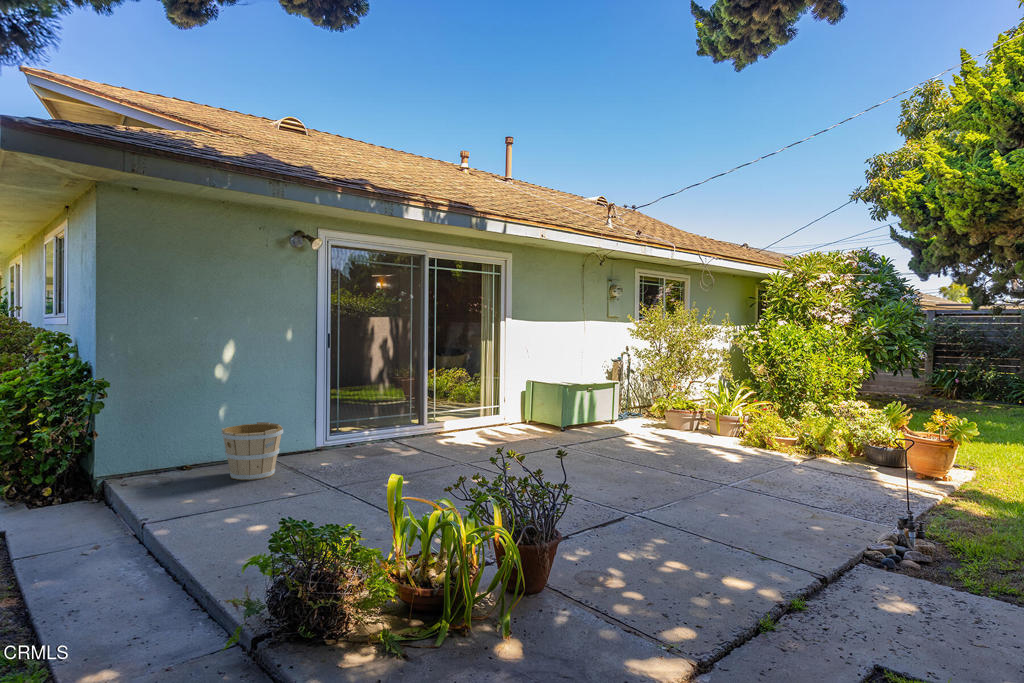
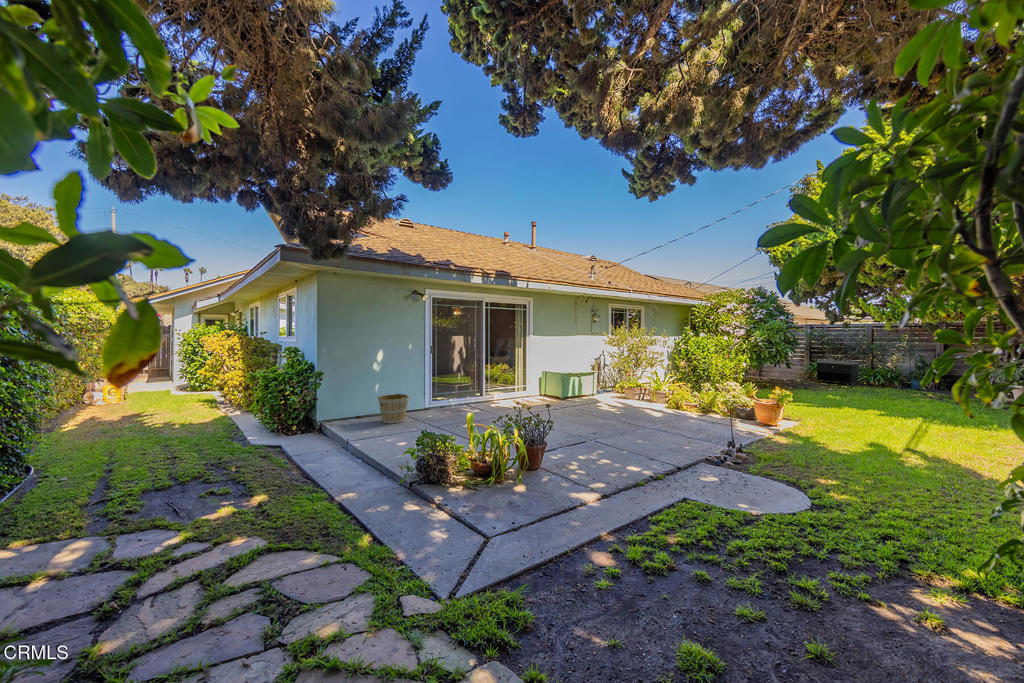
storage bench: none [950,365,1015,404] -> present [816,360,859,385]

